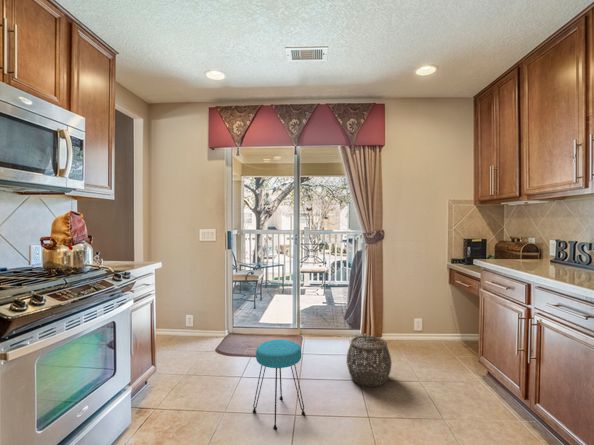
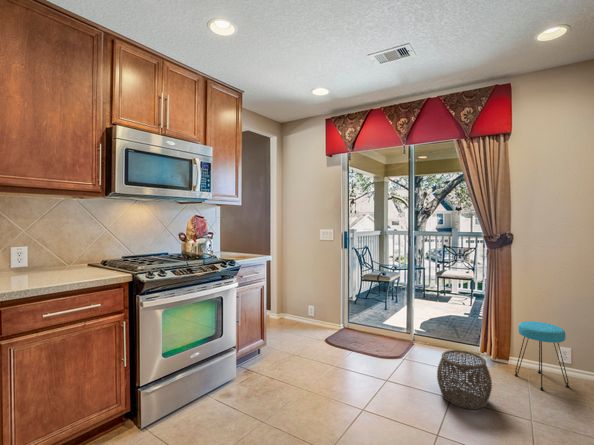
stool: present [253,340,305,428] -> present [515,321,569,390]

